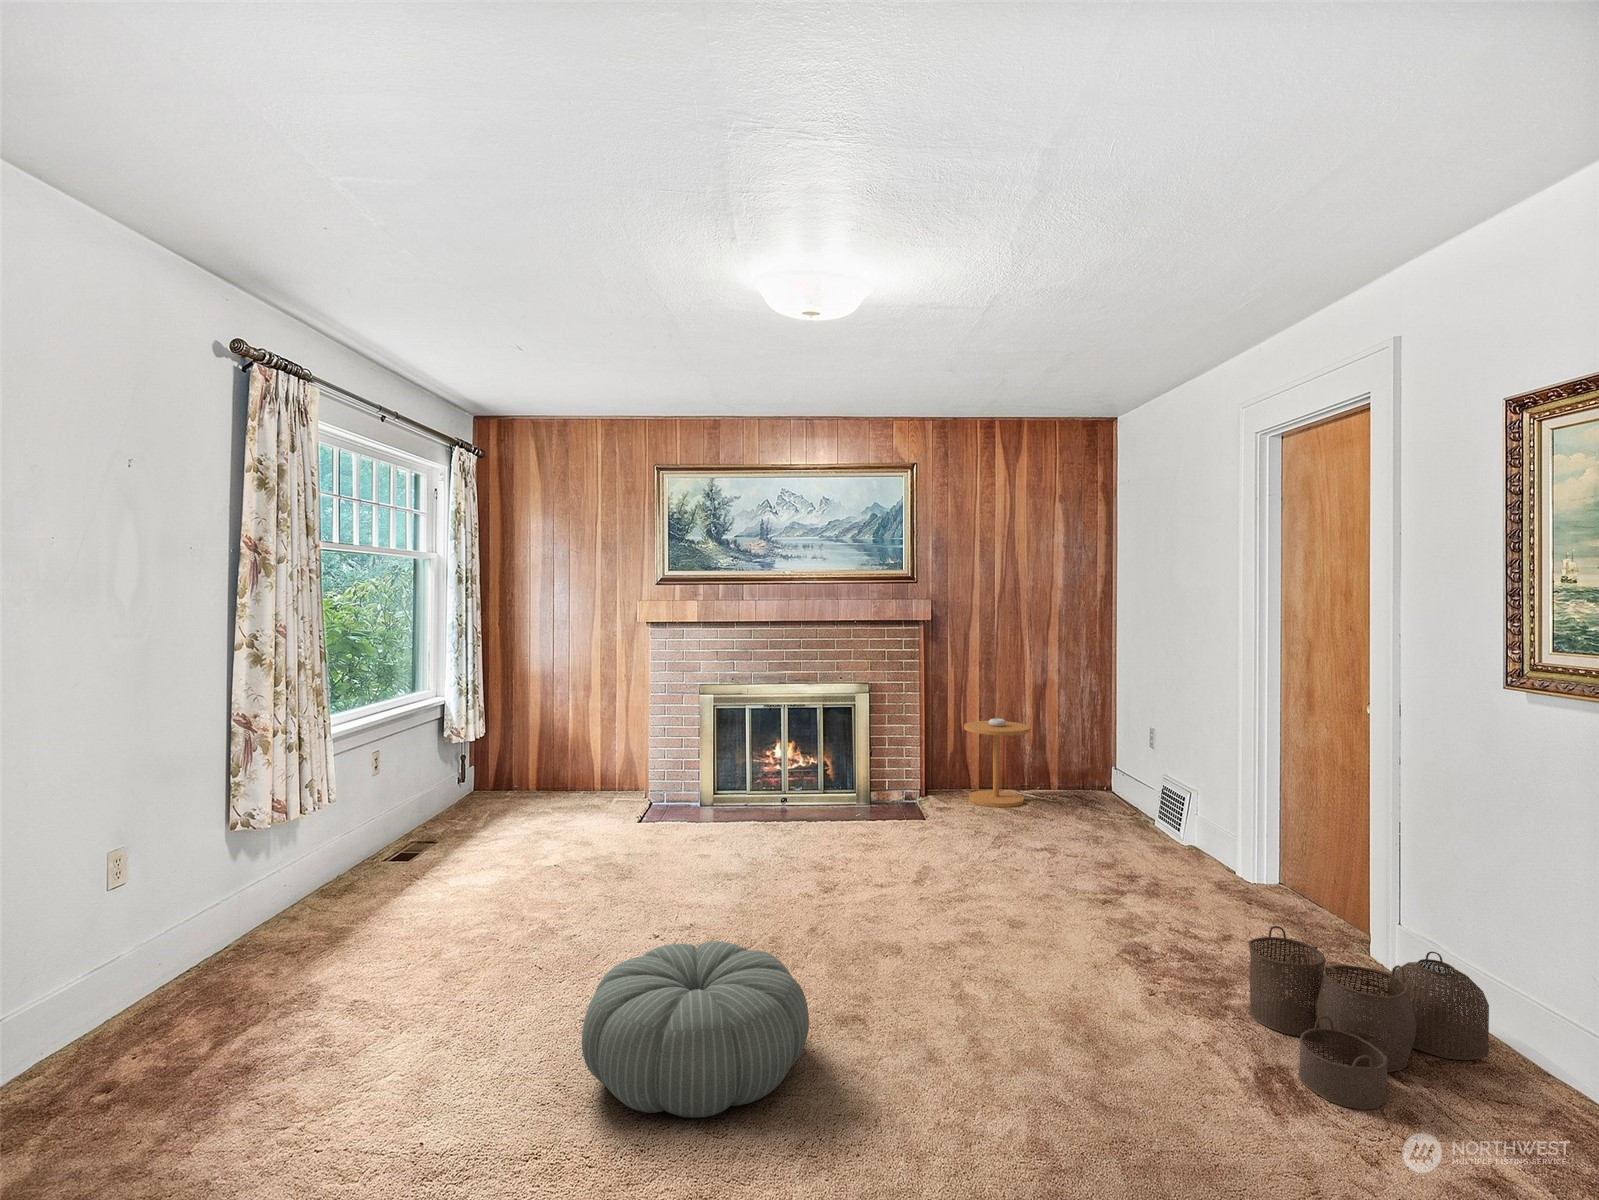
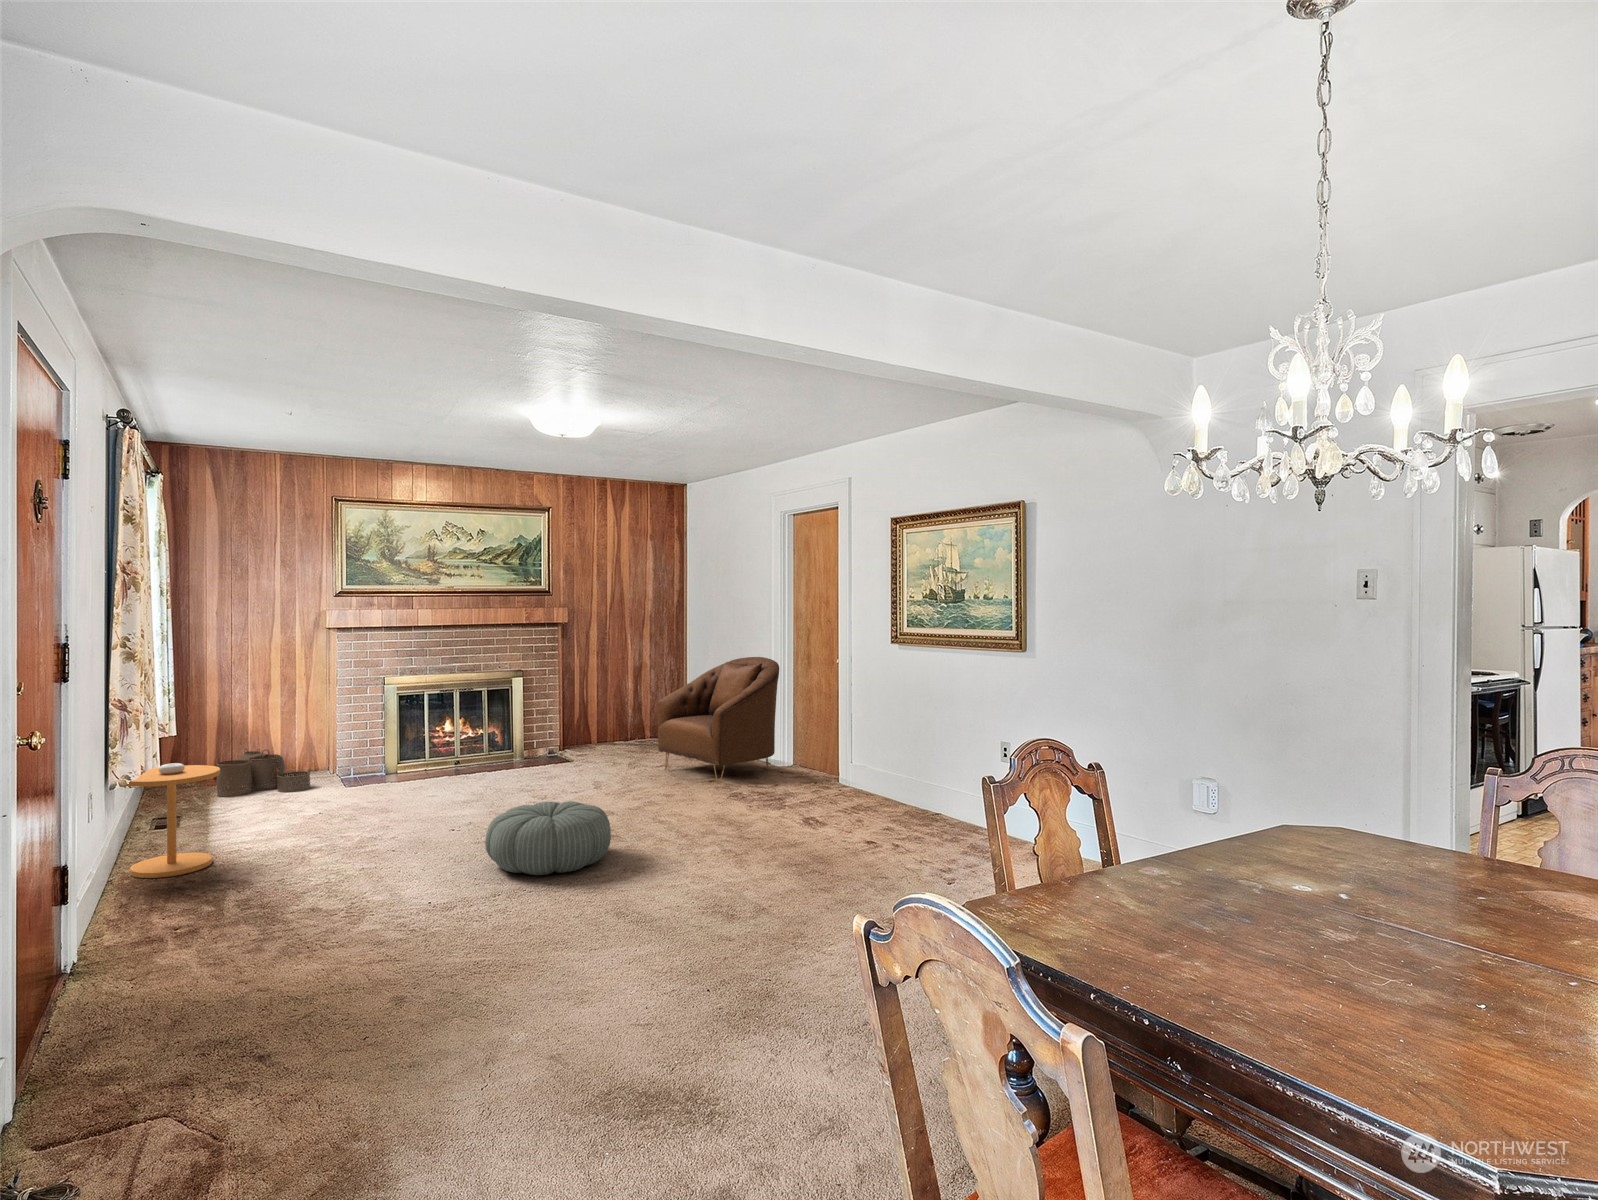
armchair: none [1033,687,1247,908] -> present [658,657,779,784]
side table: present [964,718,1031,807] -> present [124,763,220,878]
woven basket: present [1248,926,1489,1110] -> present [216,749,311,796]

